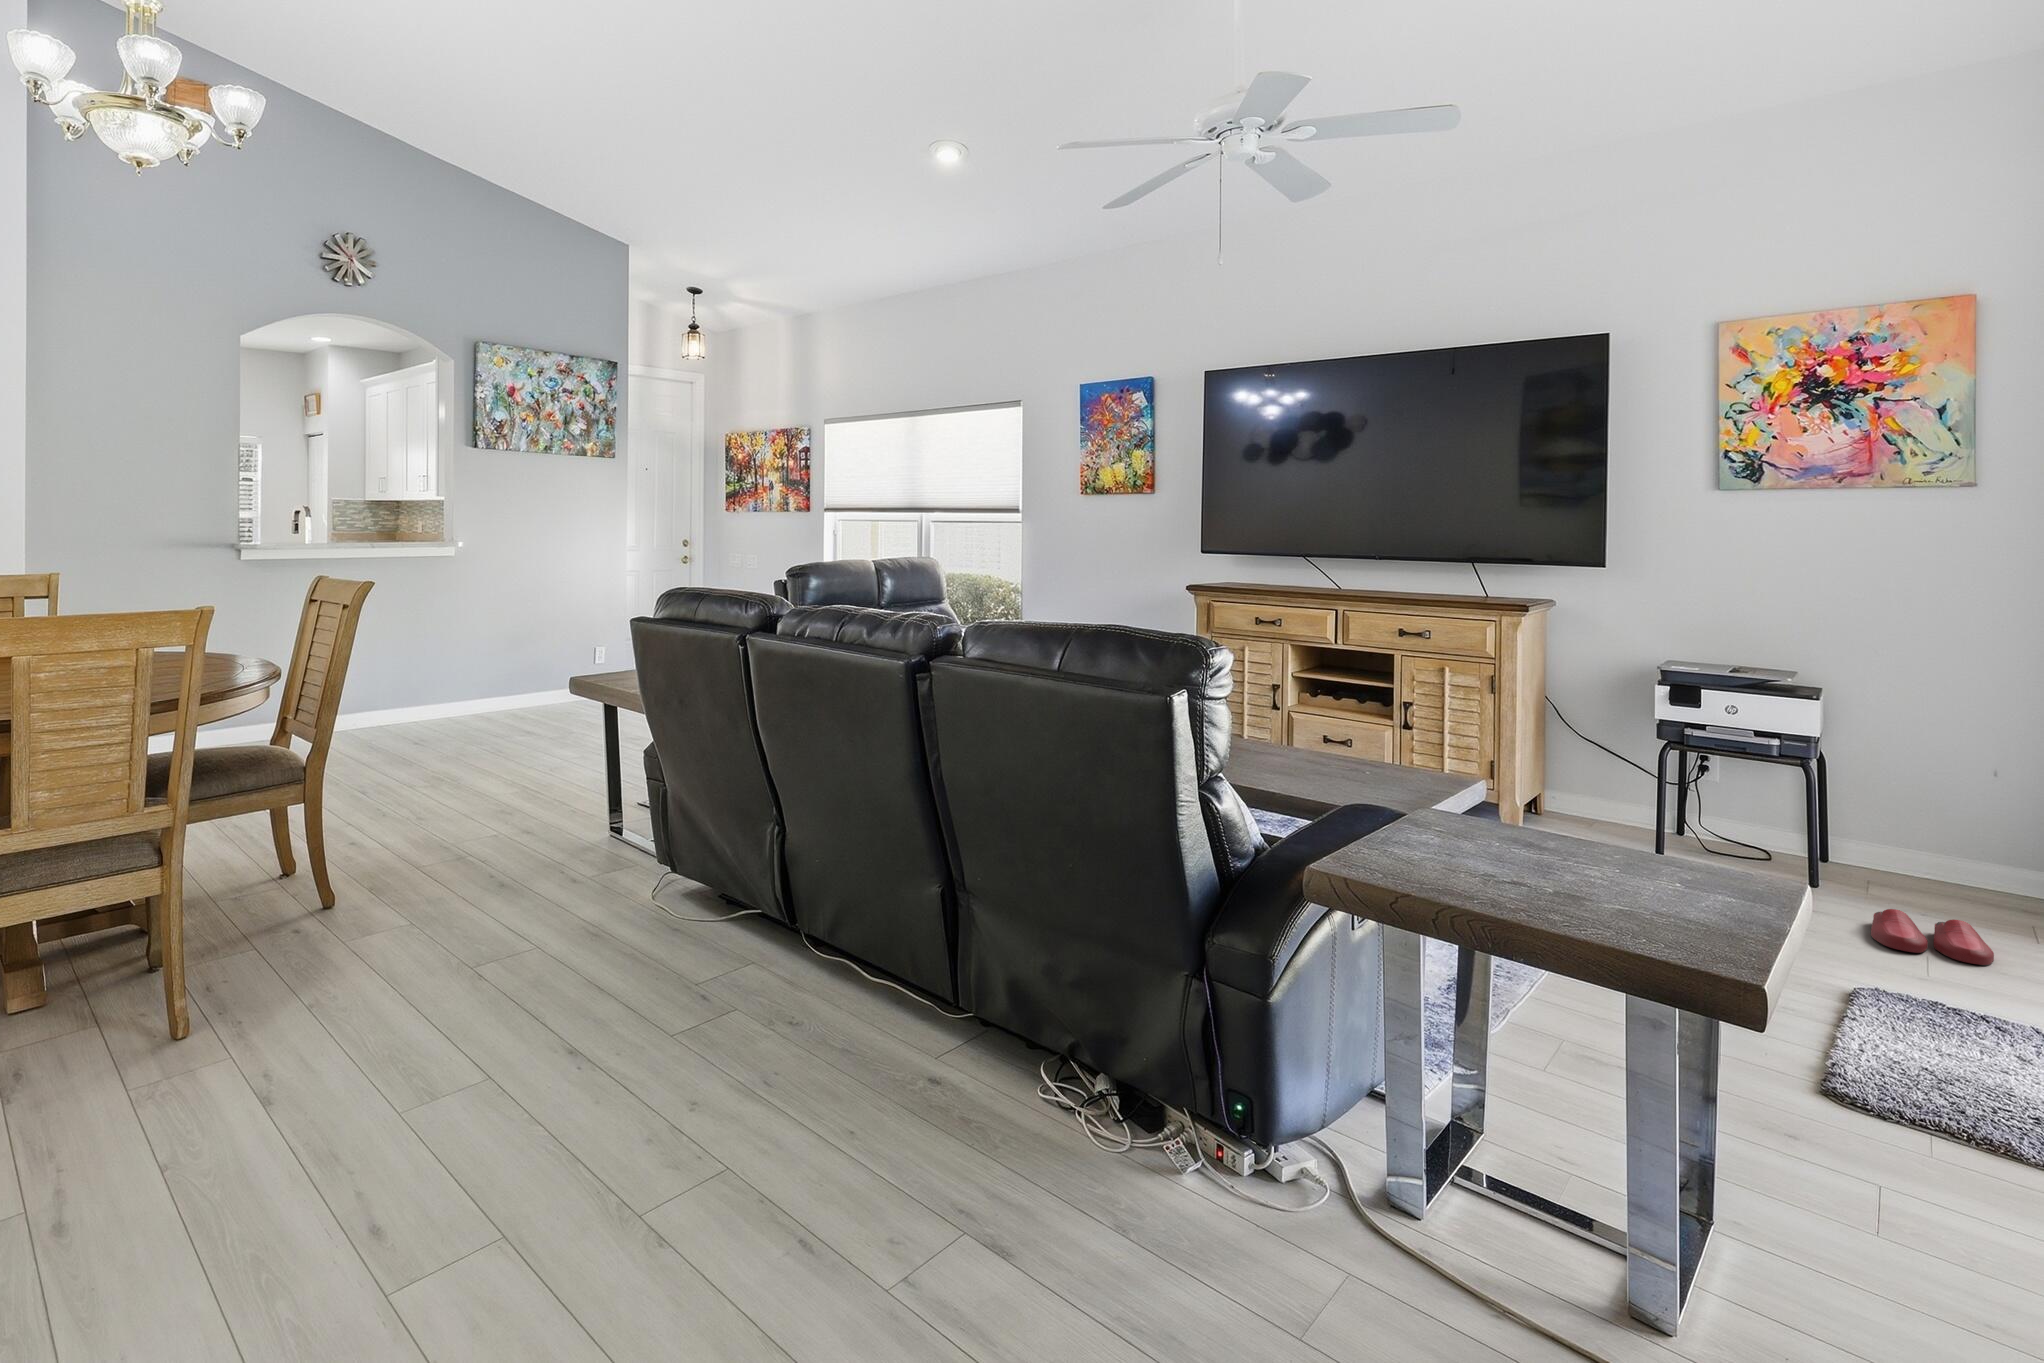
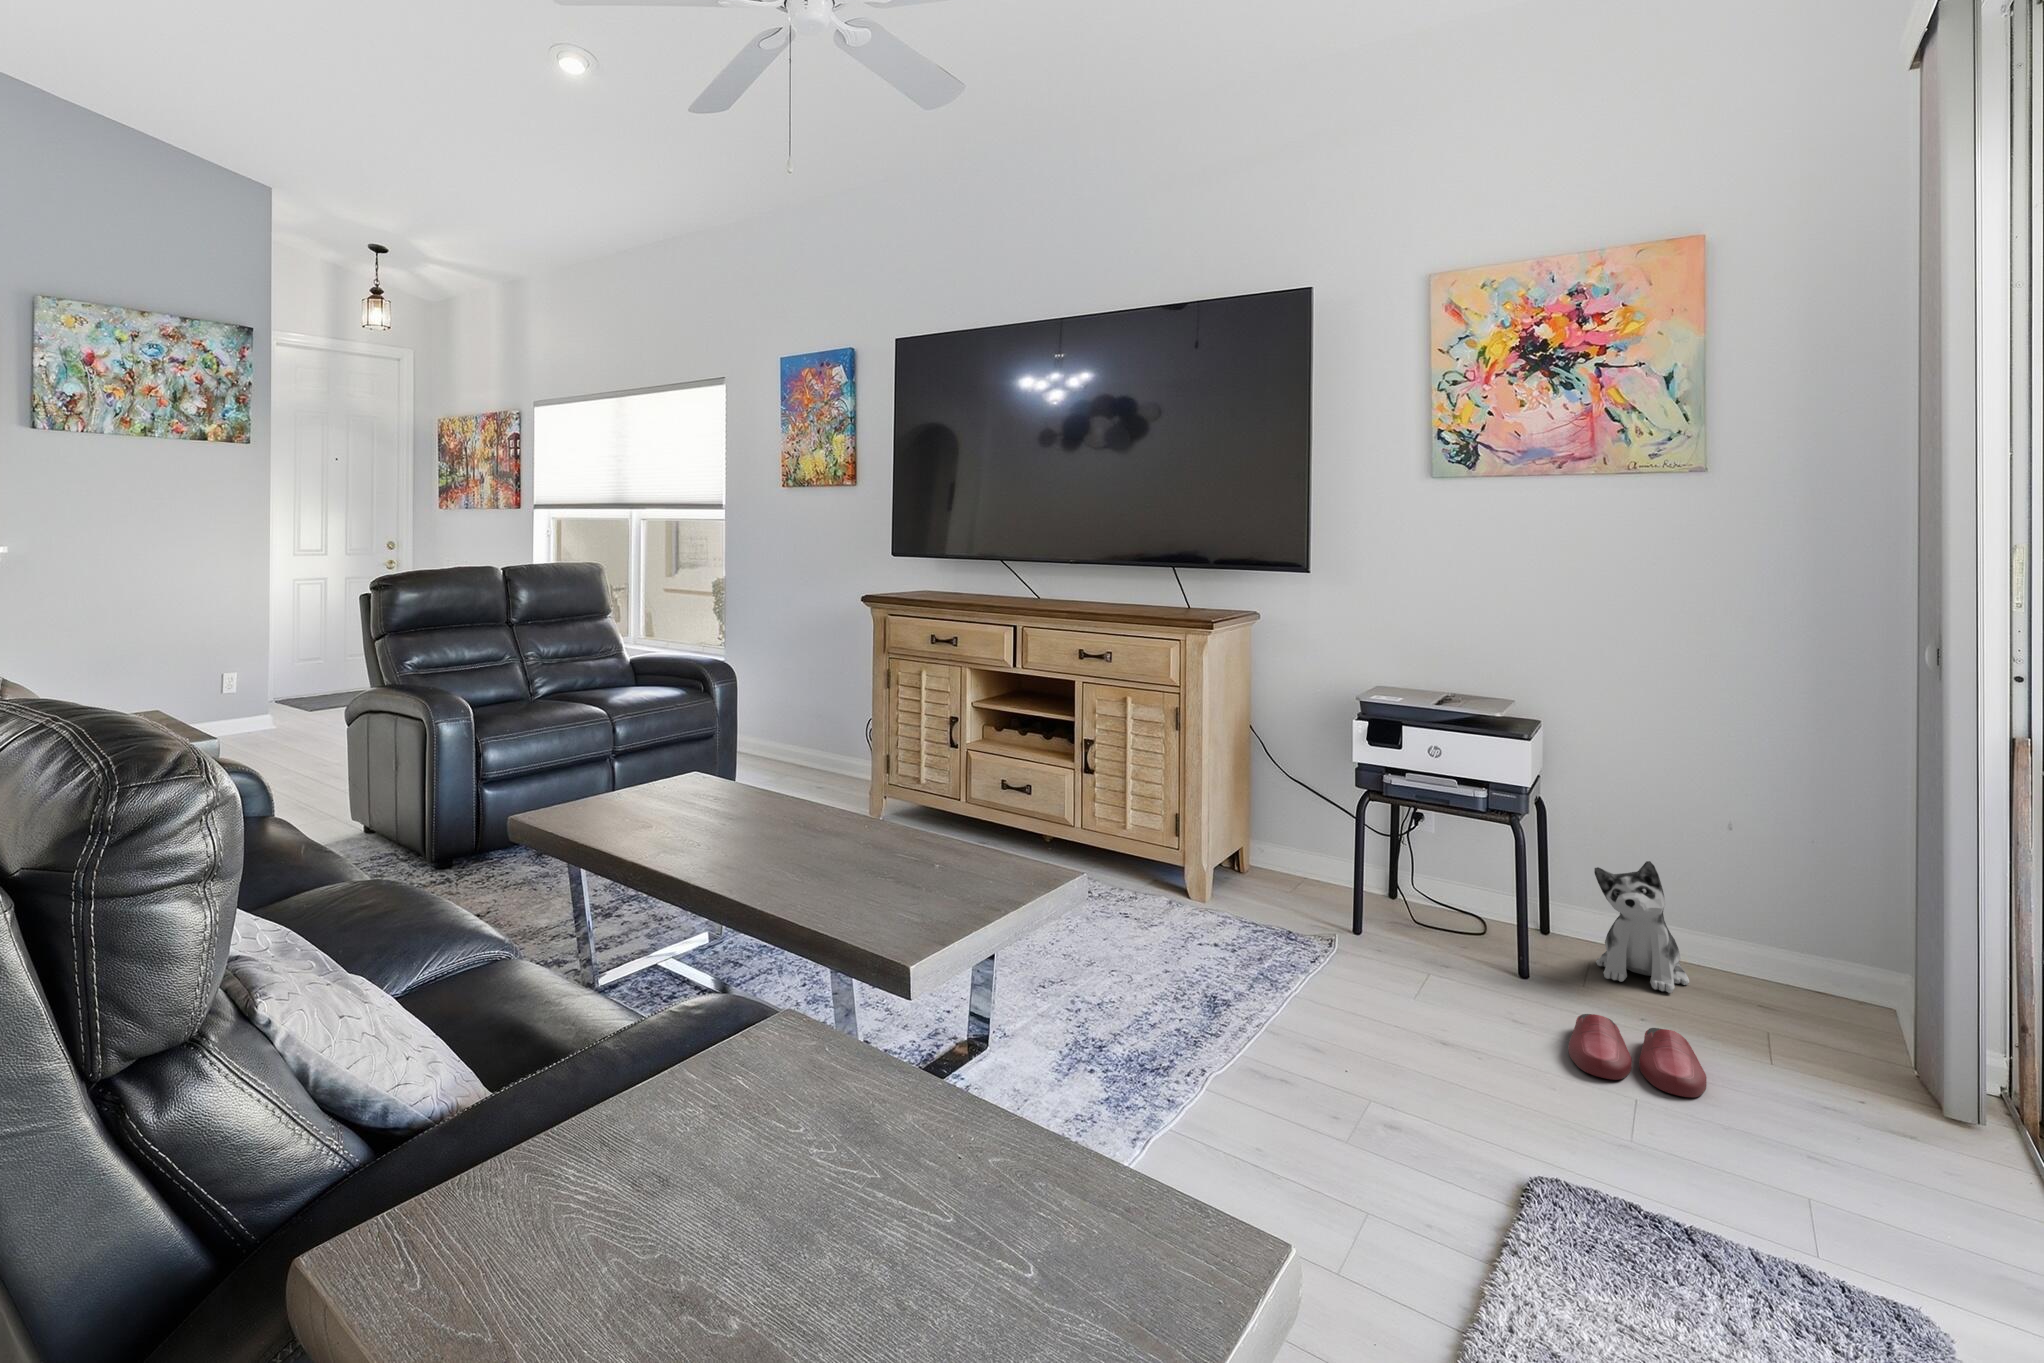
plush toy: none [1875,801,1962,904] -> present [1594,861,1689,993]

